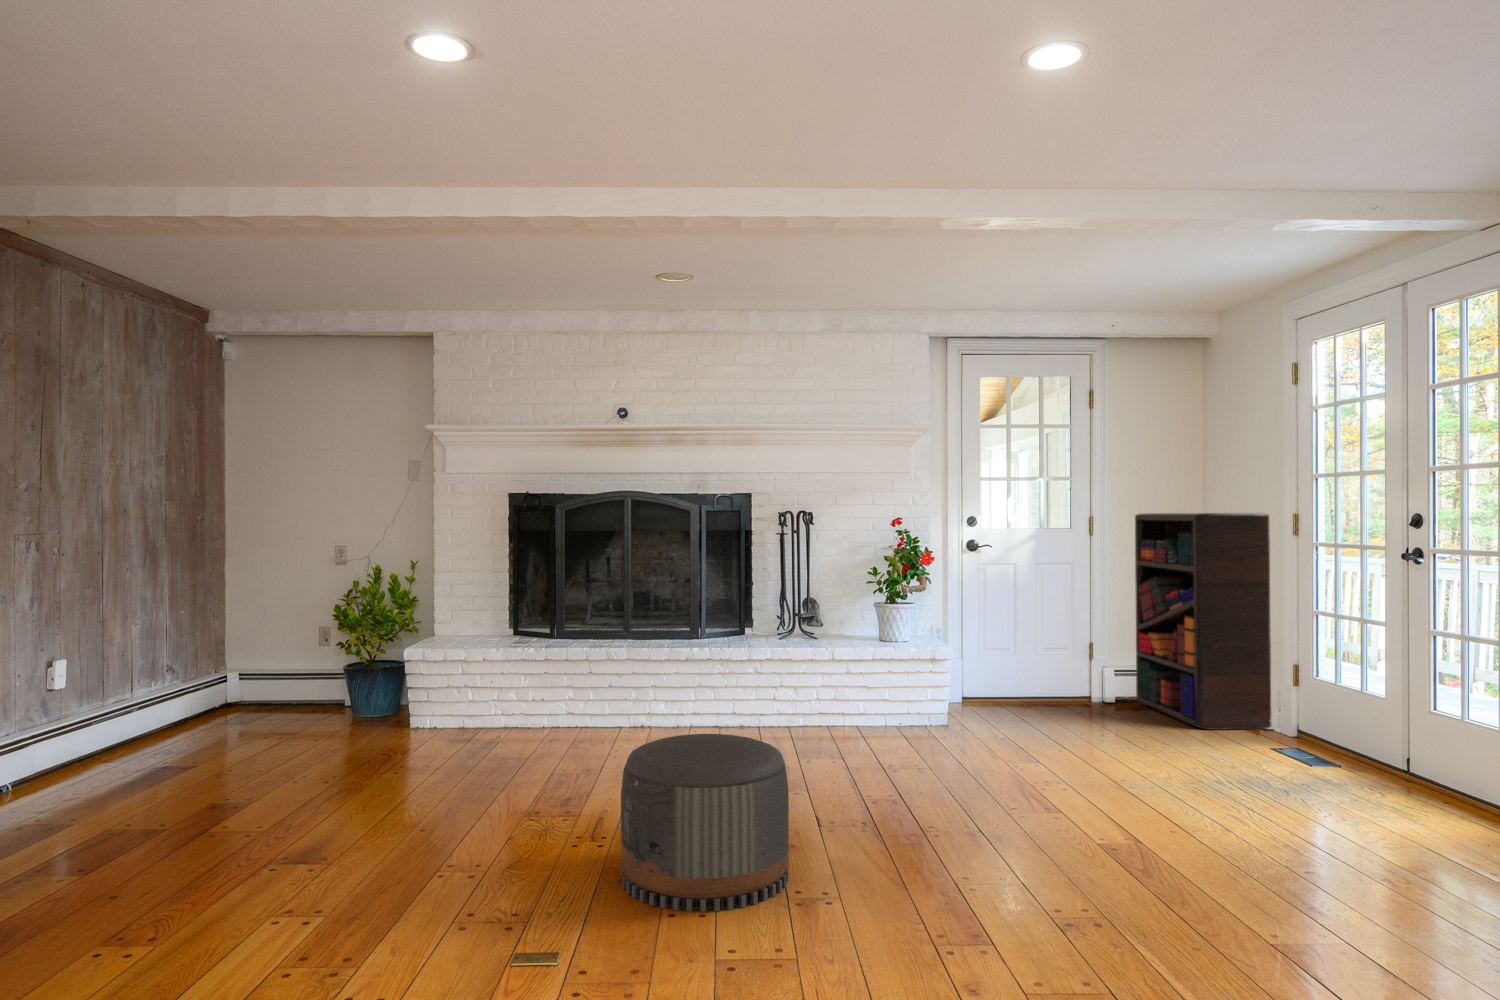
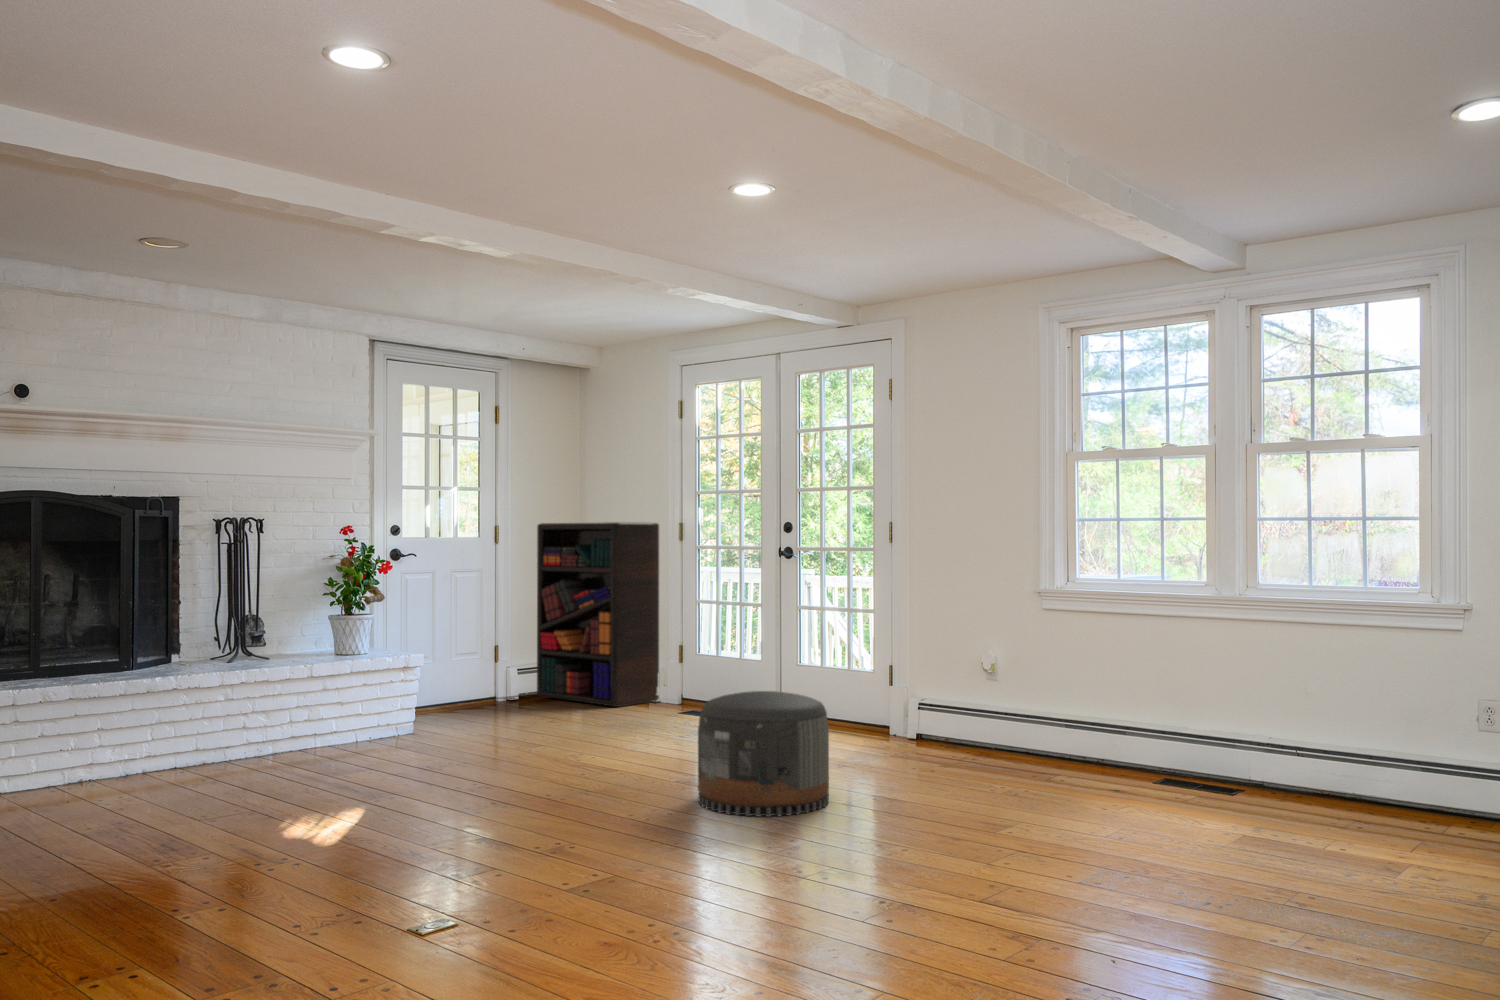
pouf: present [621,734,789,912] -> present [698,691,829,817]

